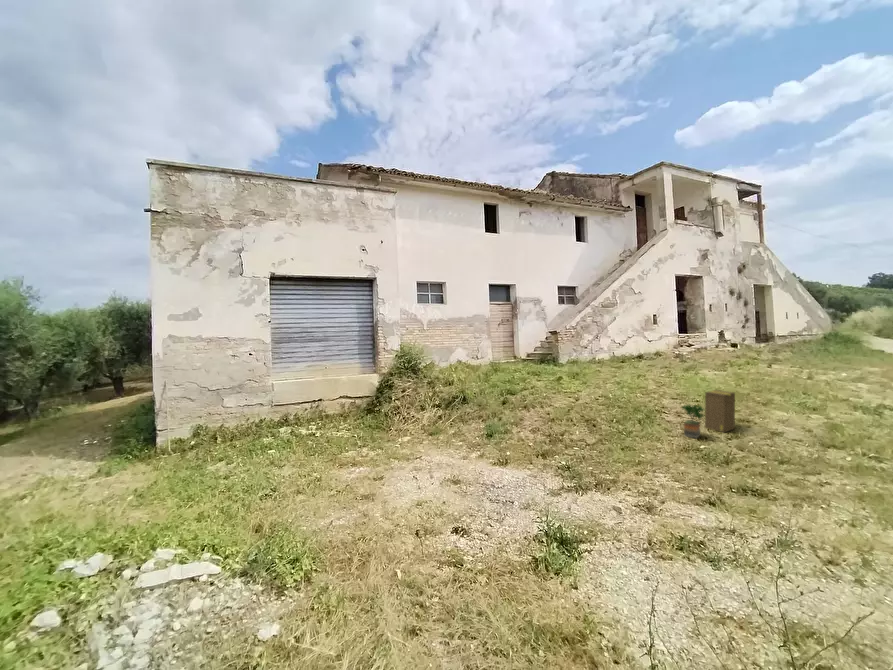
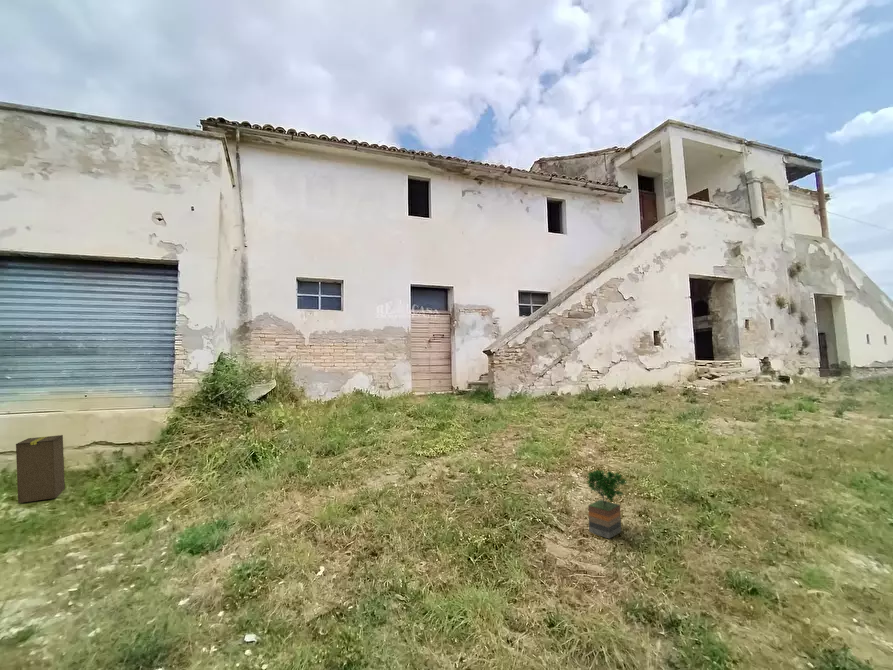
cardboard box: present [705,390,735,432] -> present [16,435,65,503]

